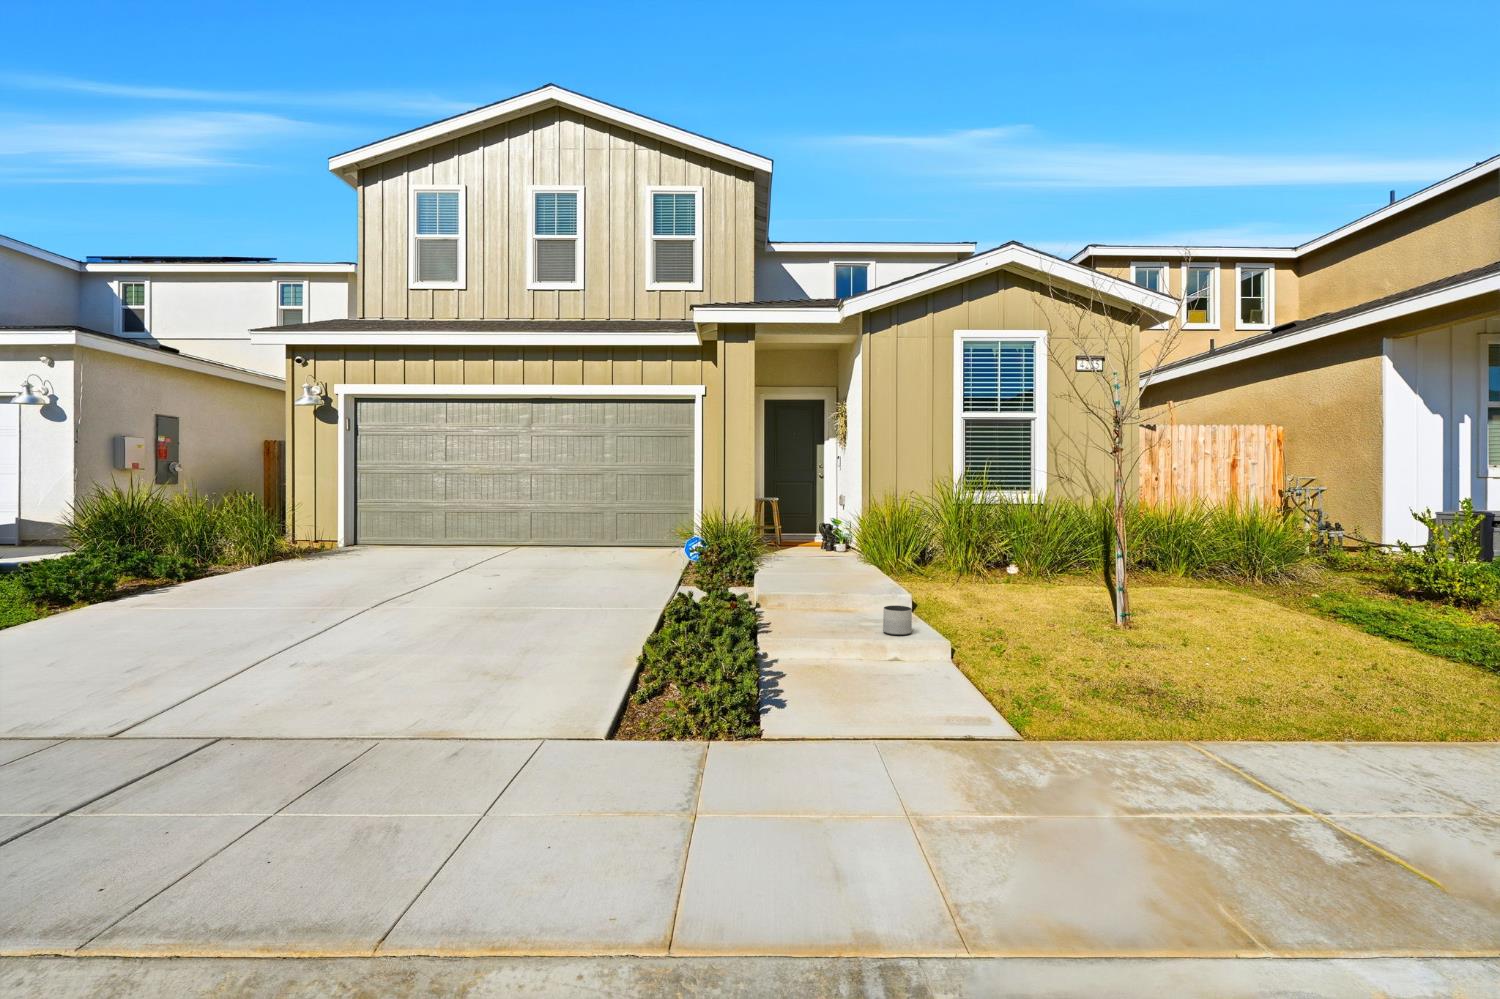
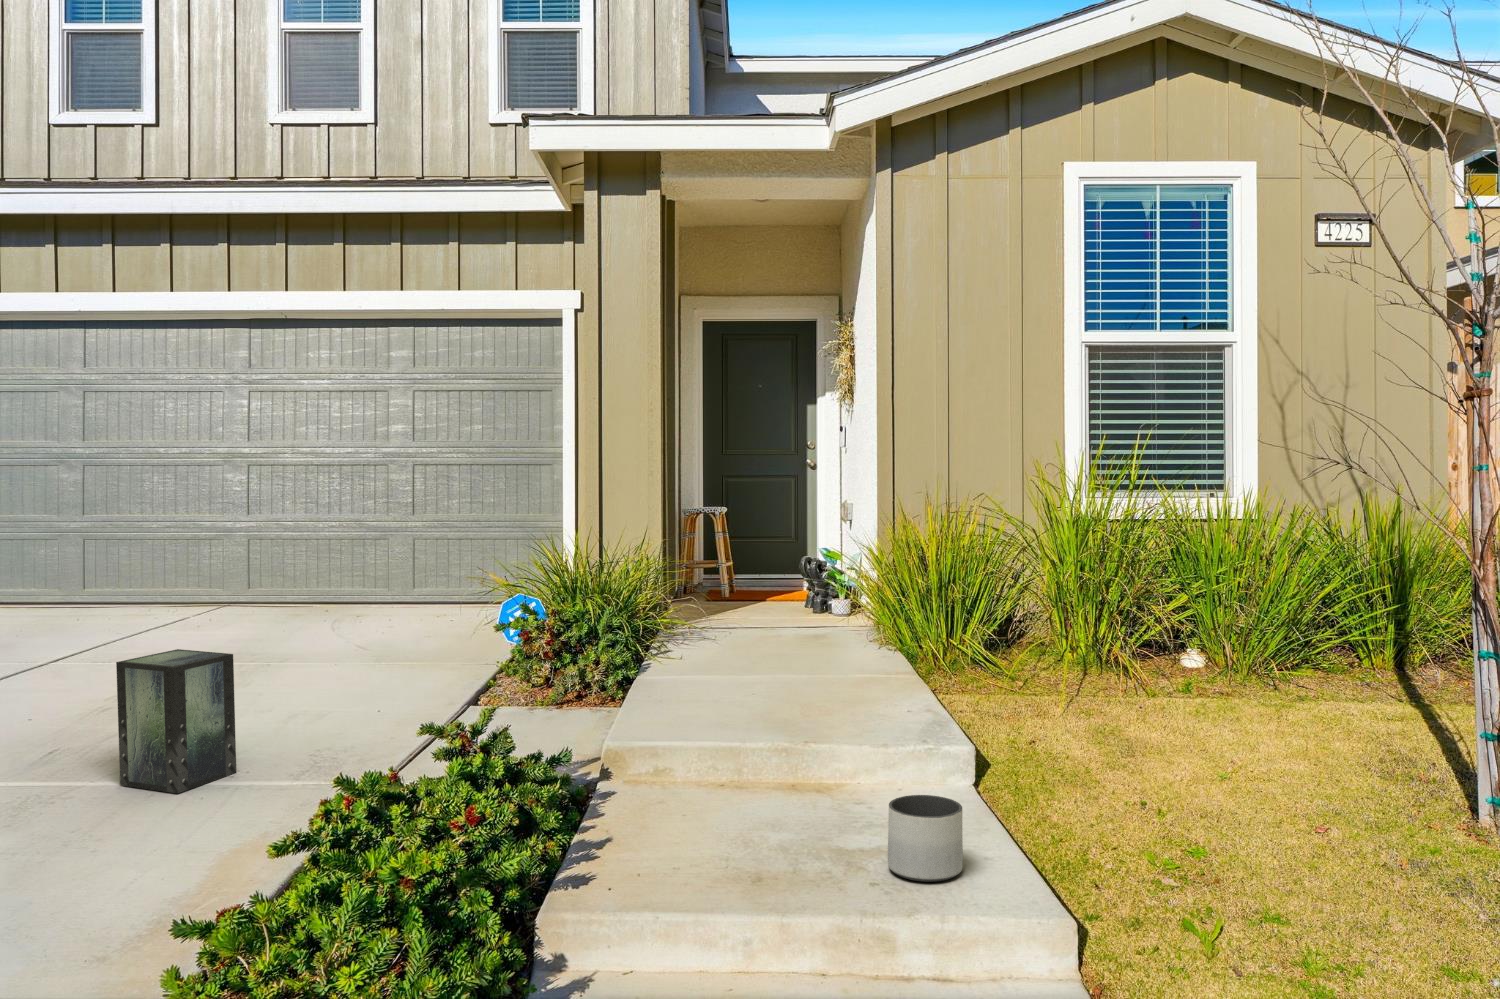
storage box: none [550,556,596,614] -> present [116,649,236,794]

